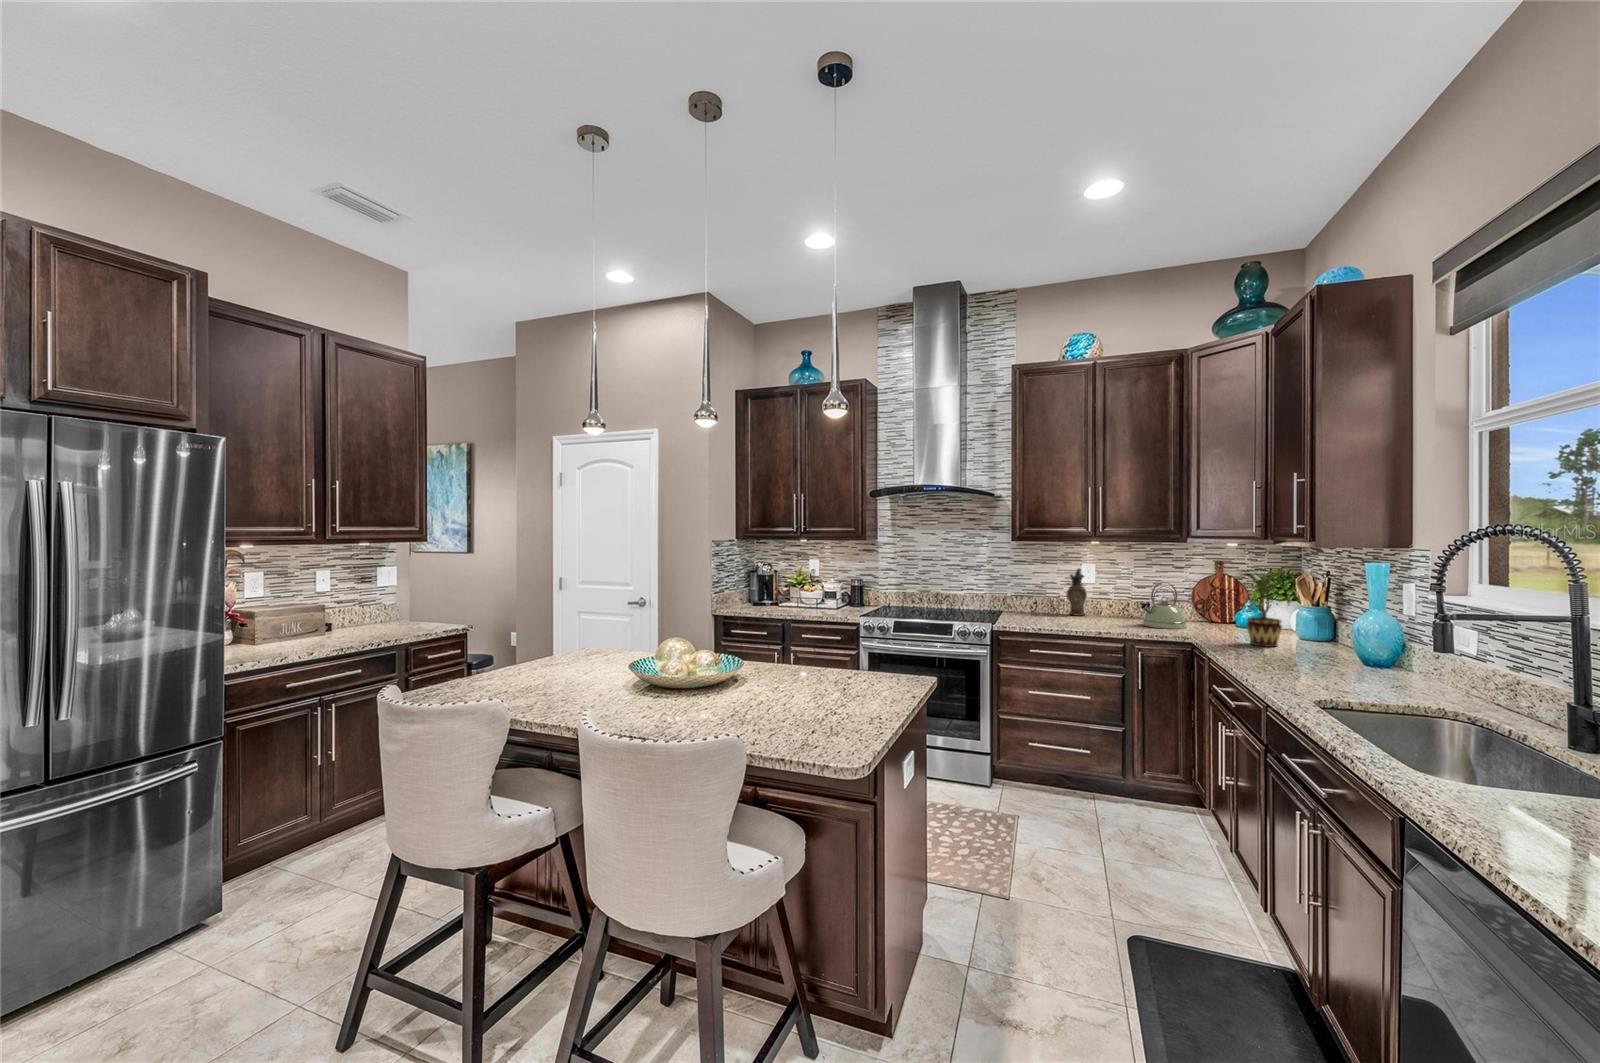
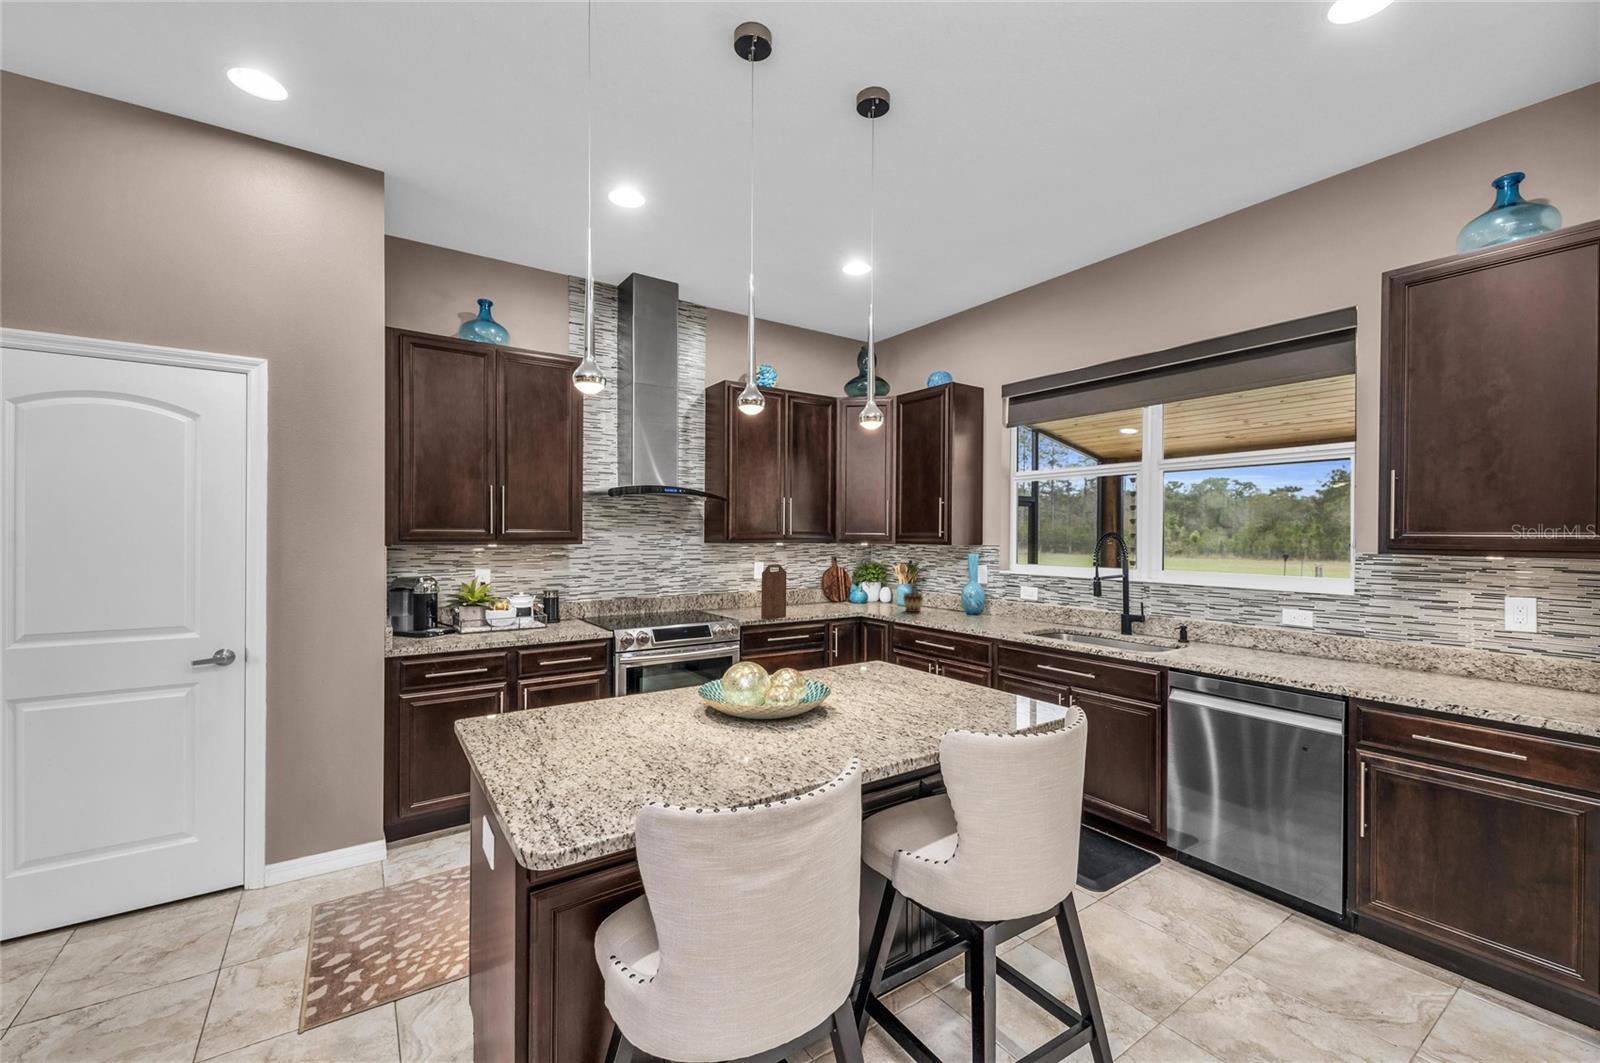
cutting board: none [1024,566,1062,628] -> present [761,564,787,619]
ceramic pitcher: present [1066,569,1087,616] -> none [745,566,762,607]
kettle: present [1141,582,1187,629] -> none [814,574,843,609]

